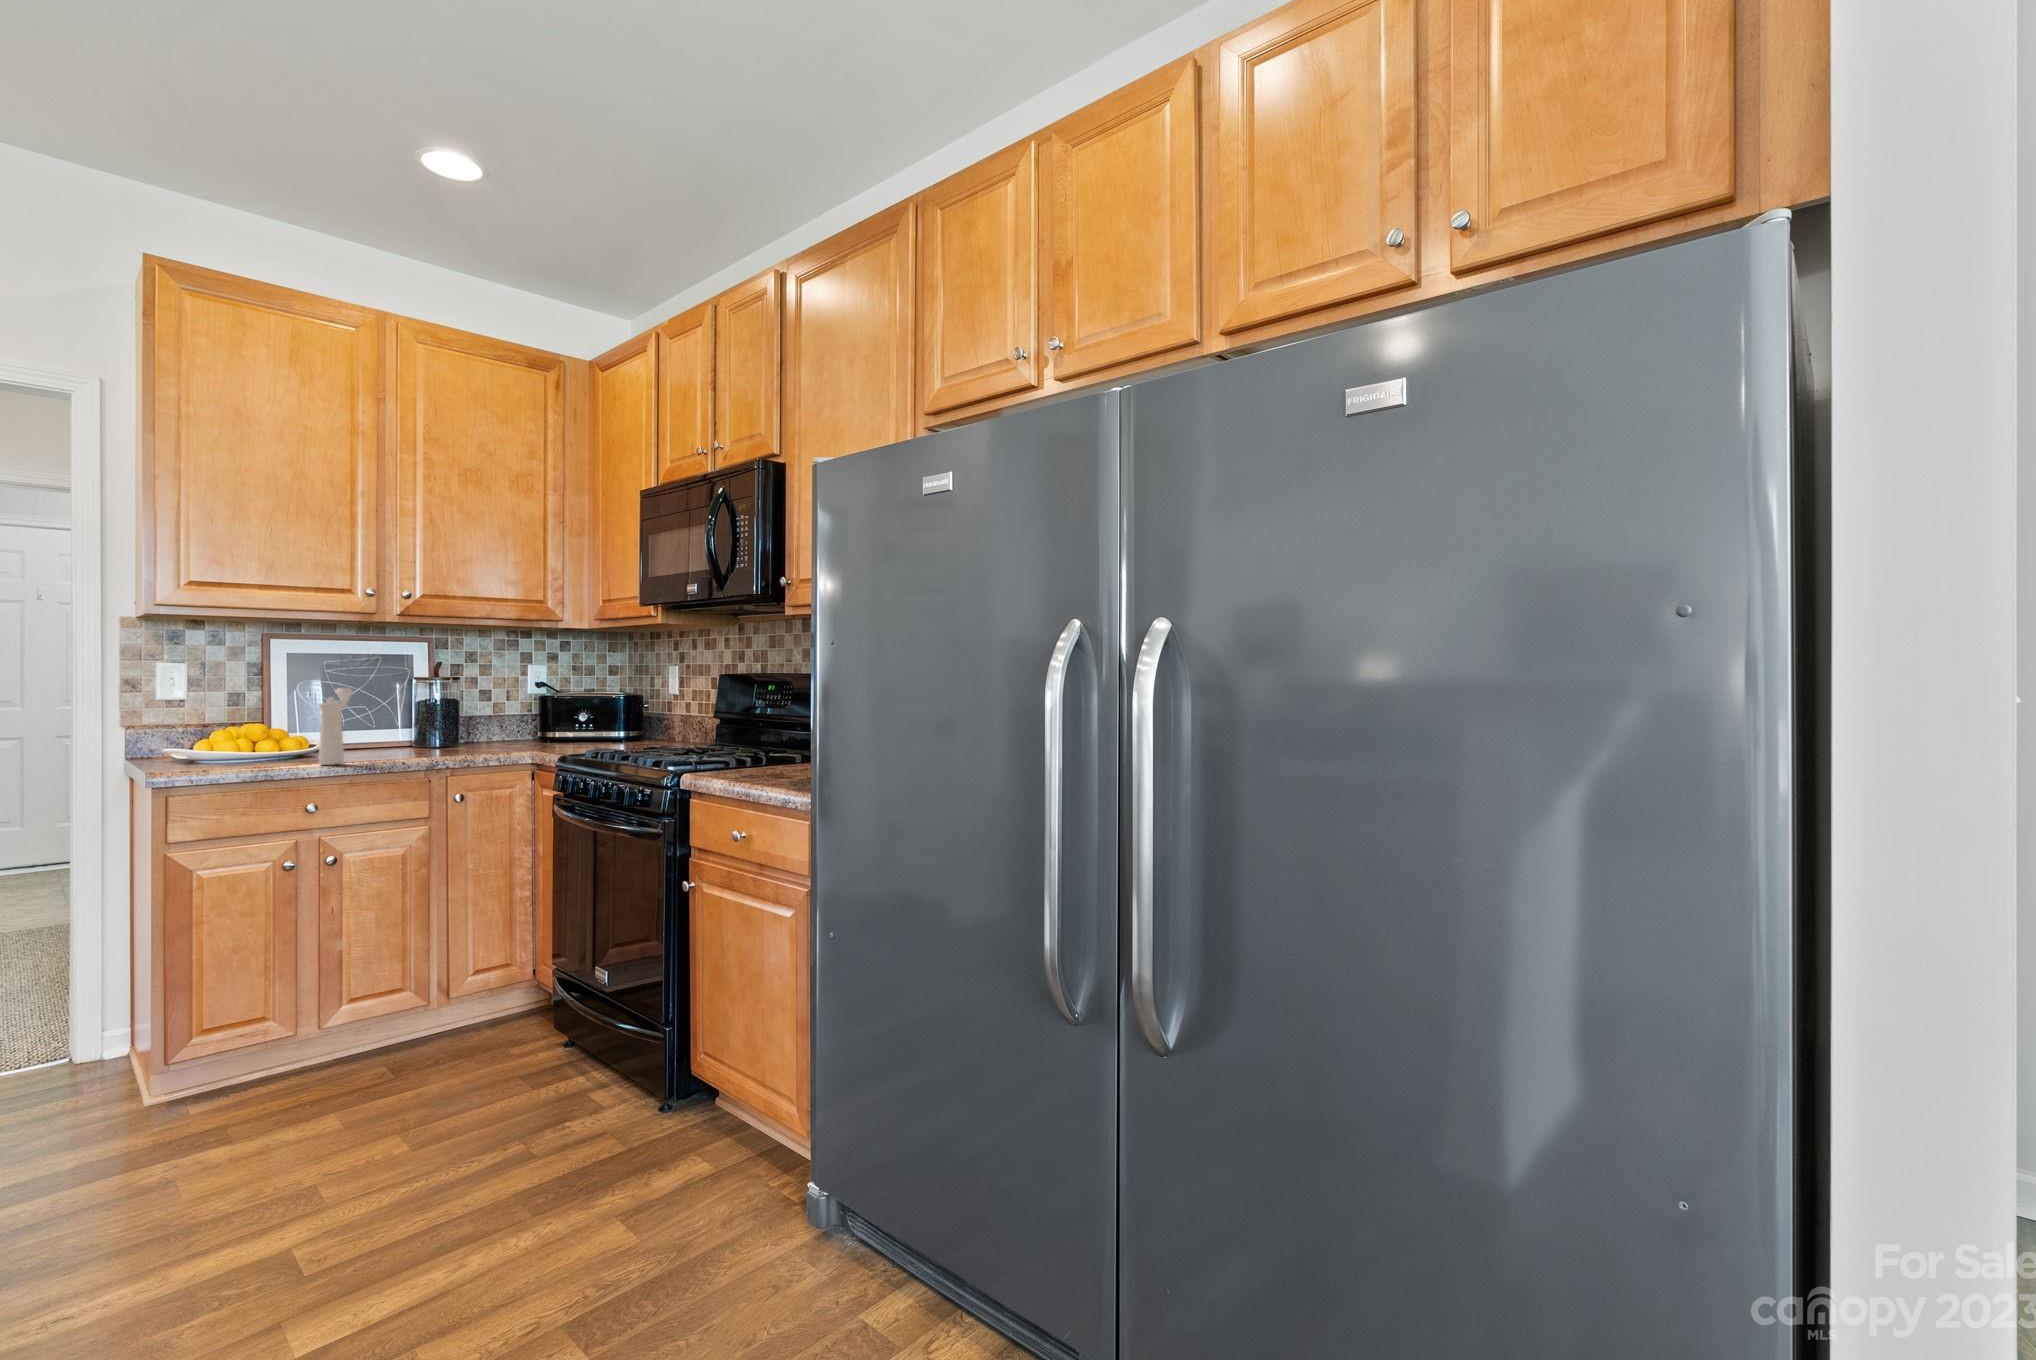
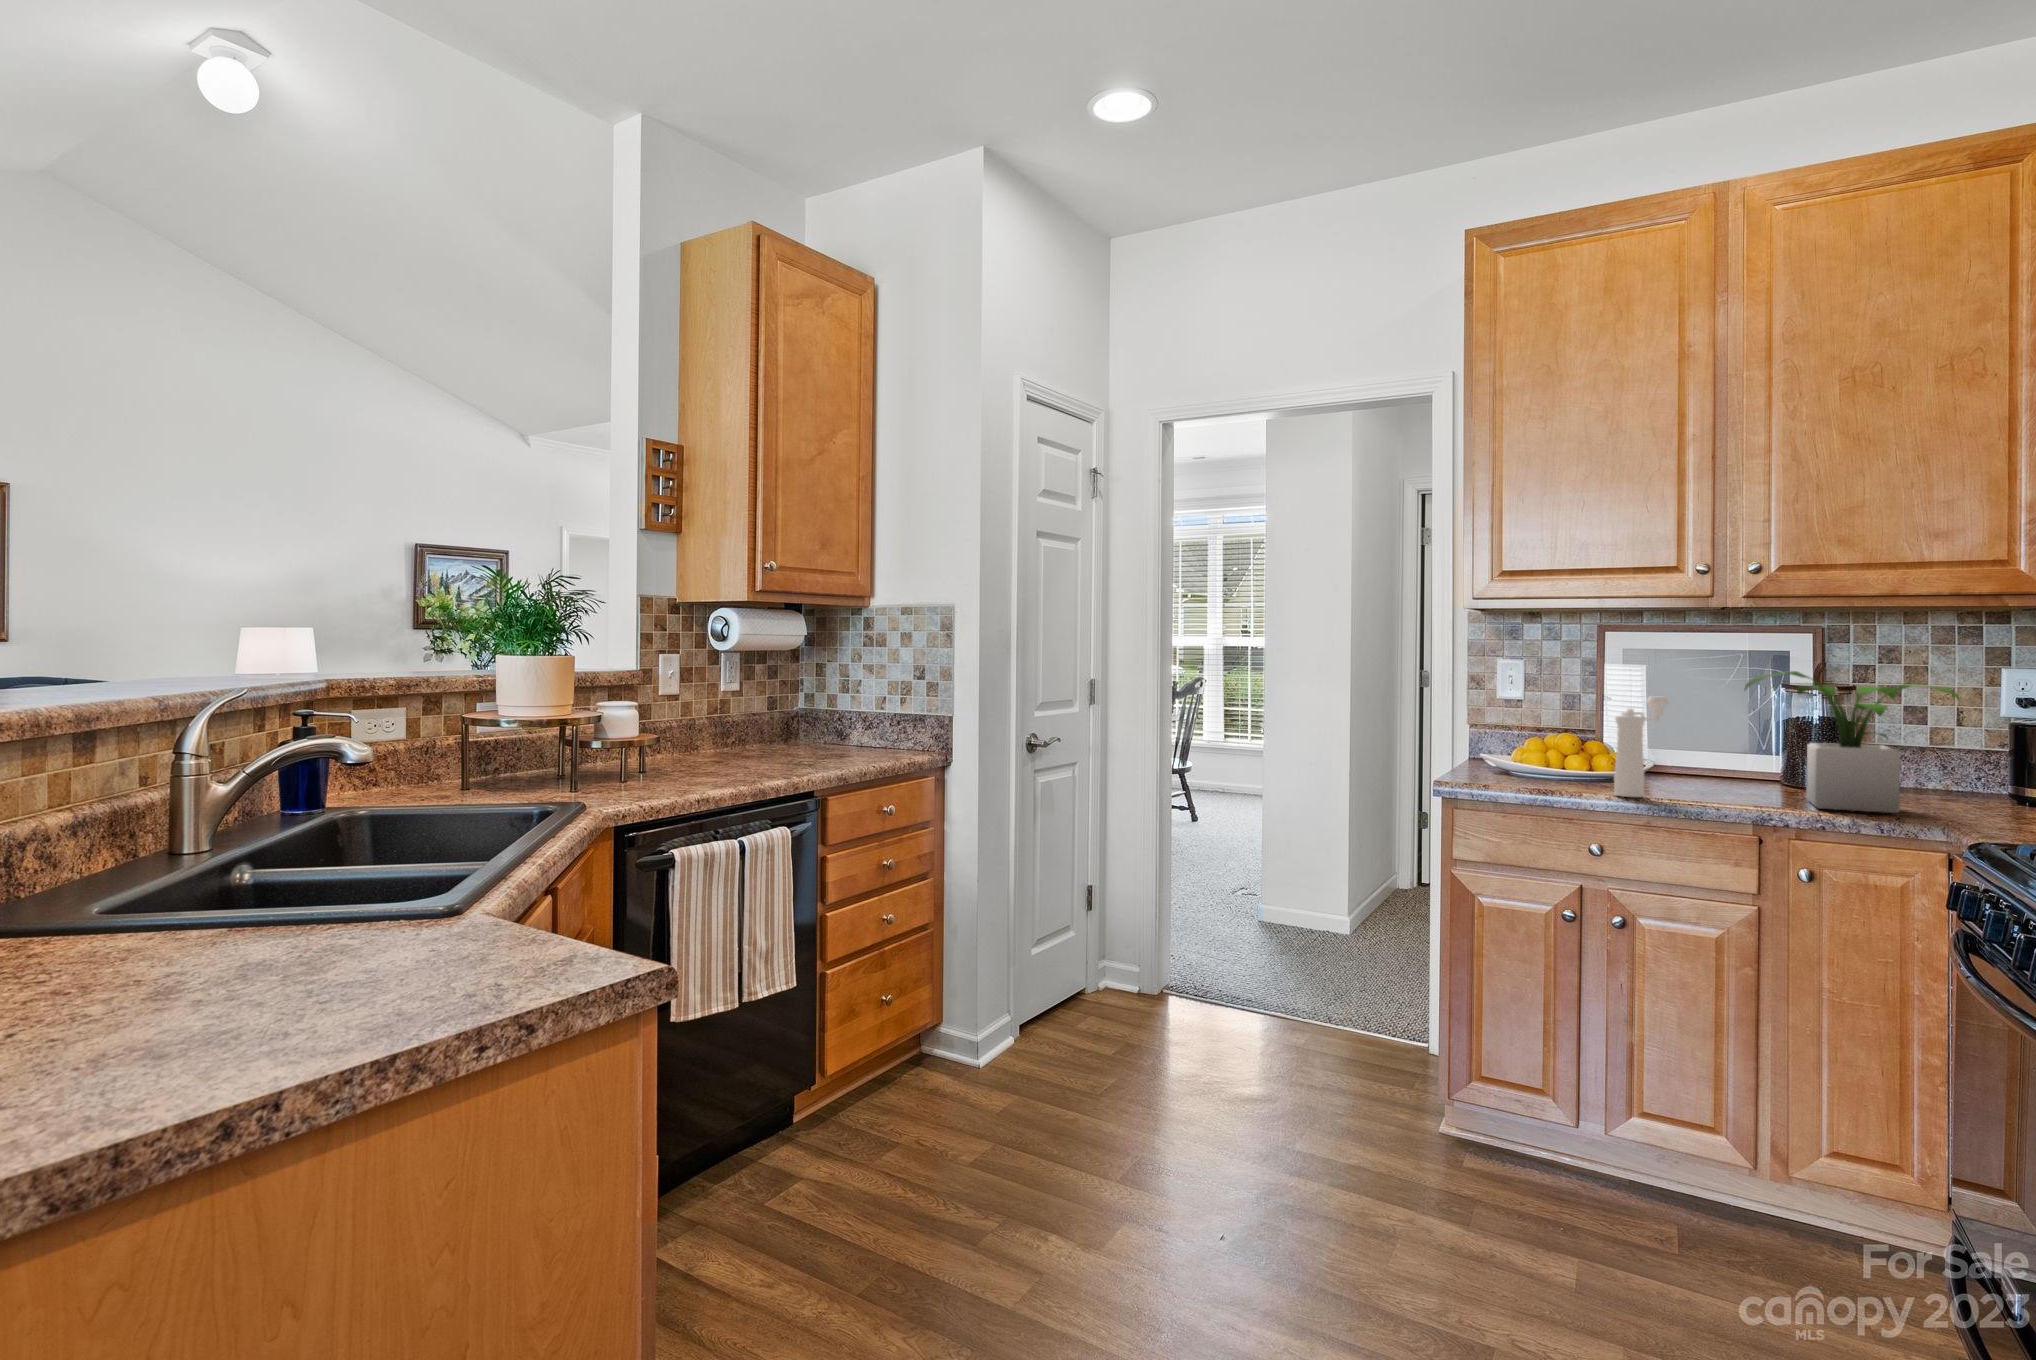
potted plant: none [412,667,533,757] -> present [1745,671,1960,813]

